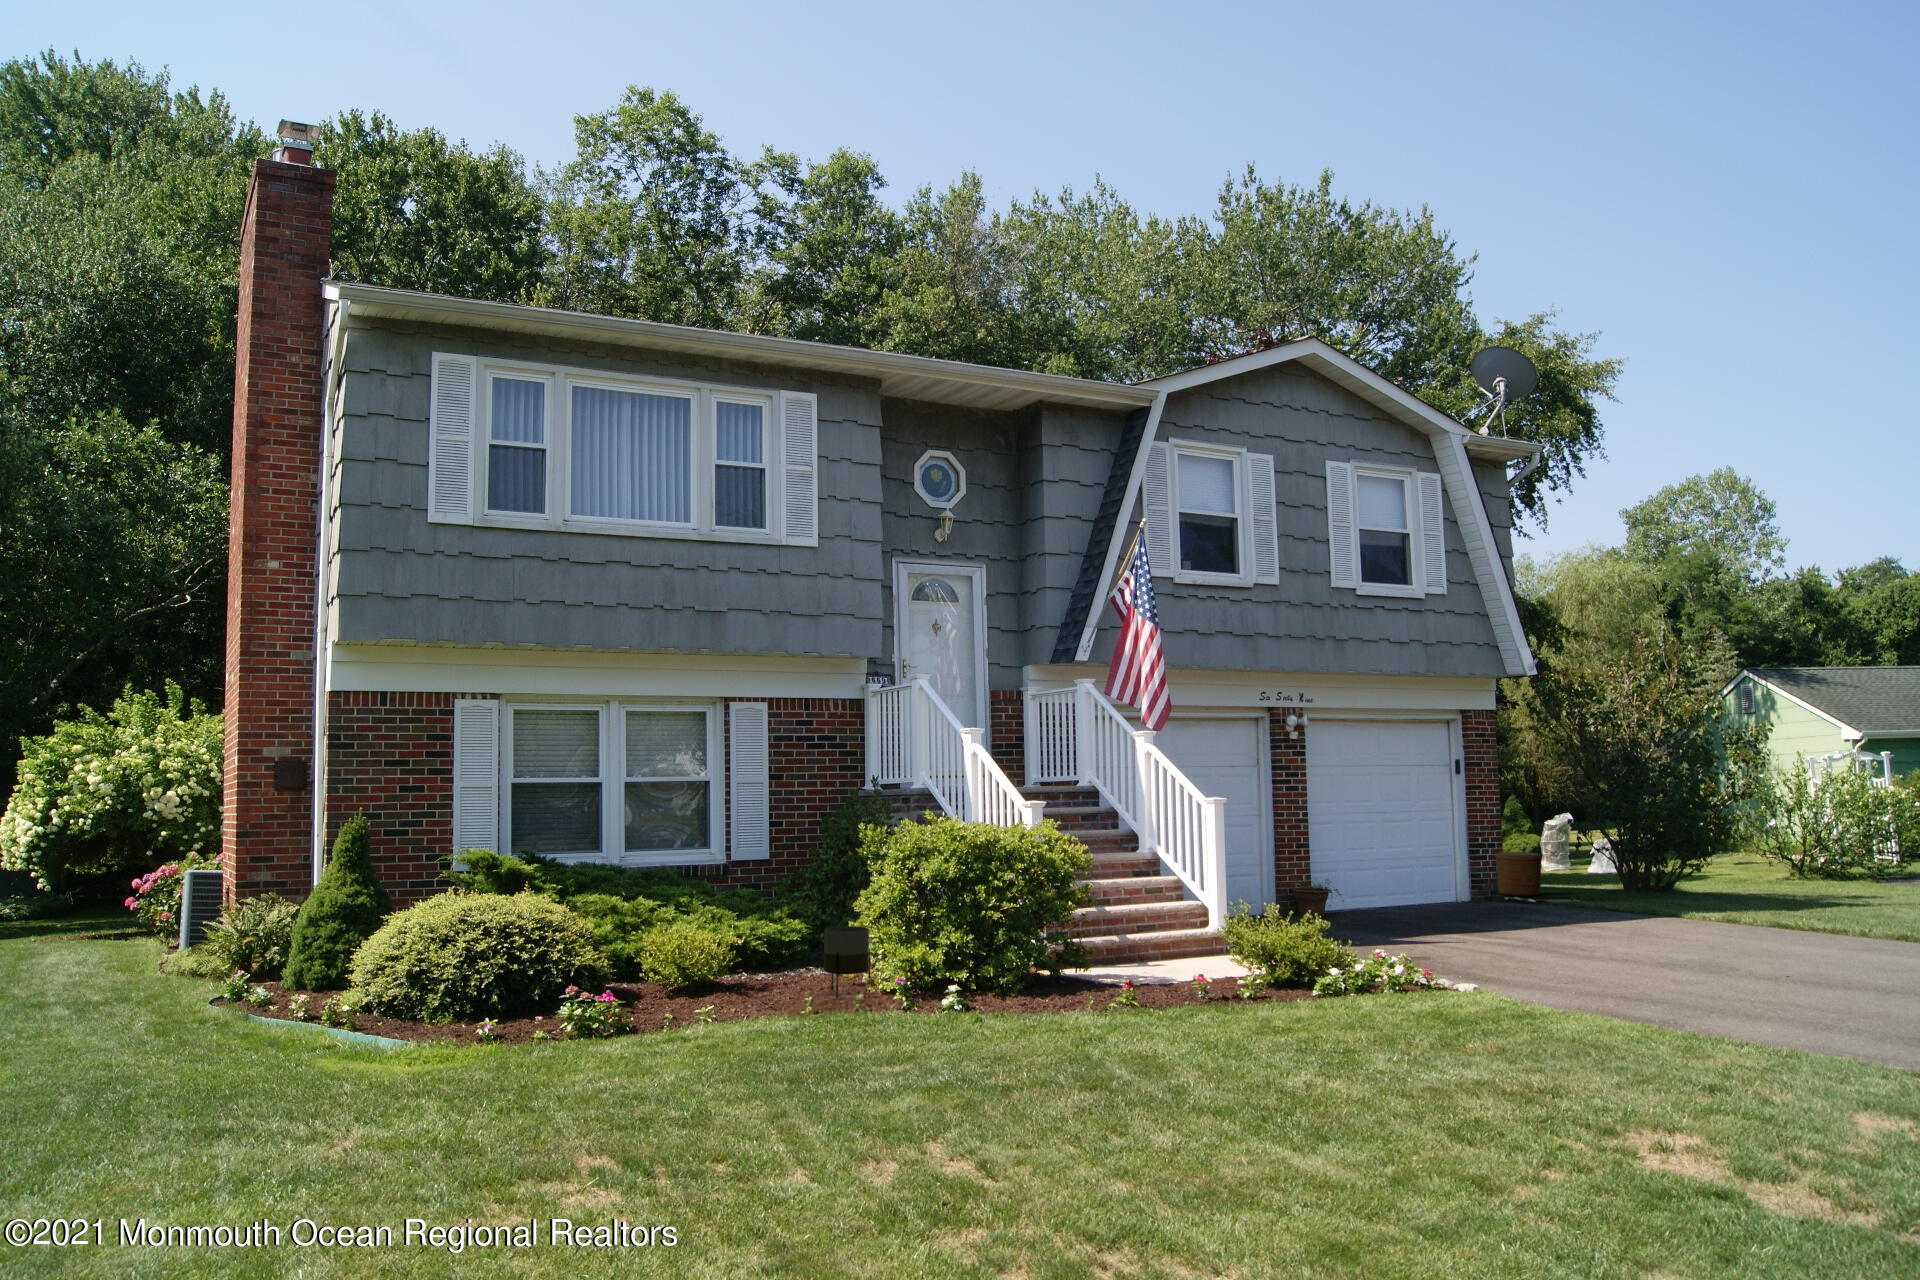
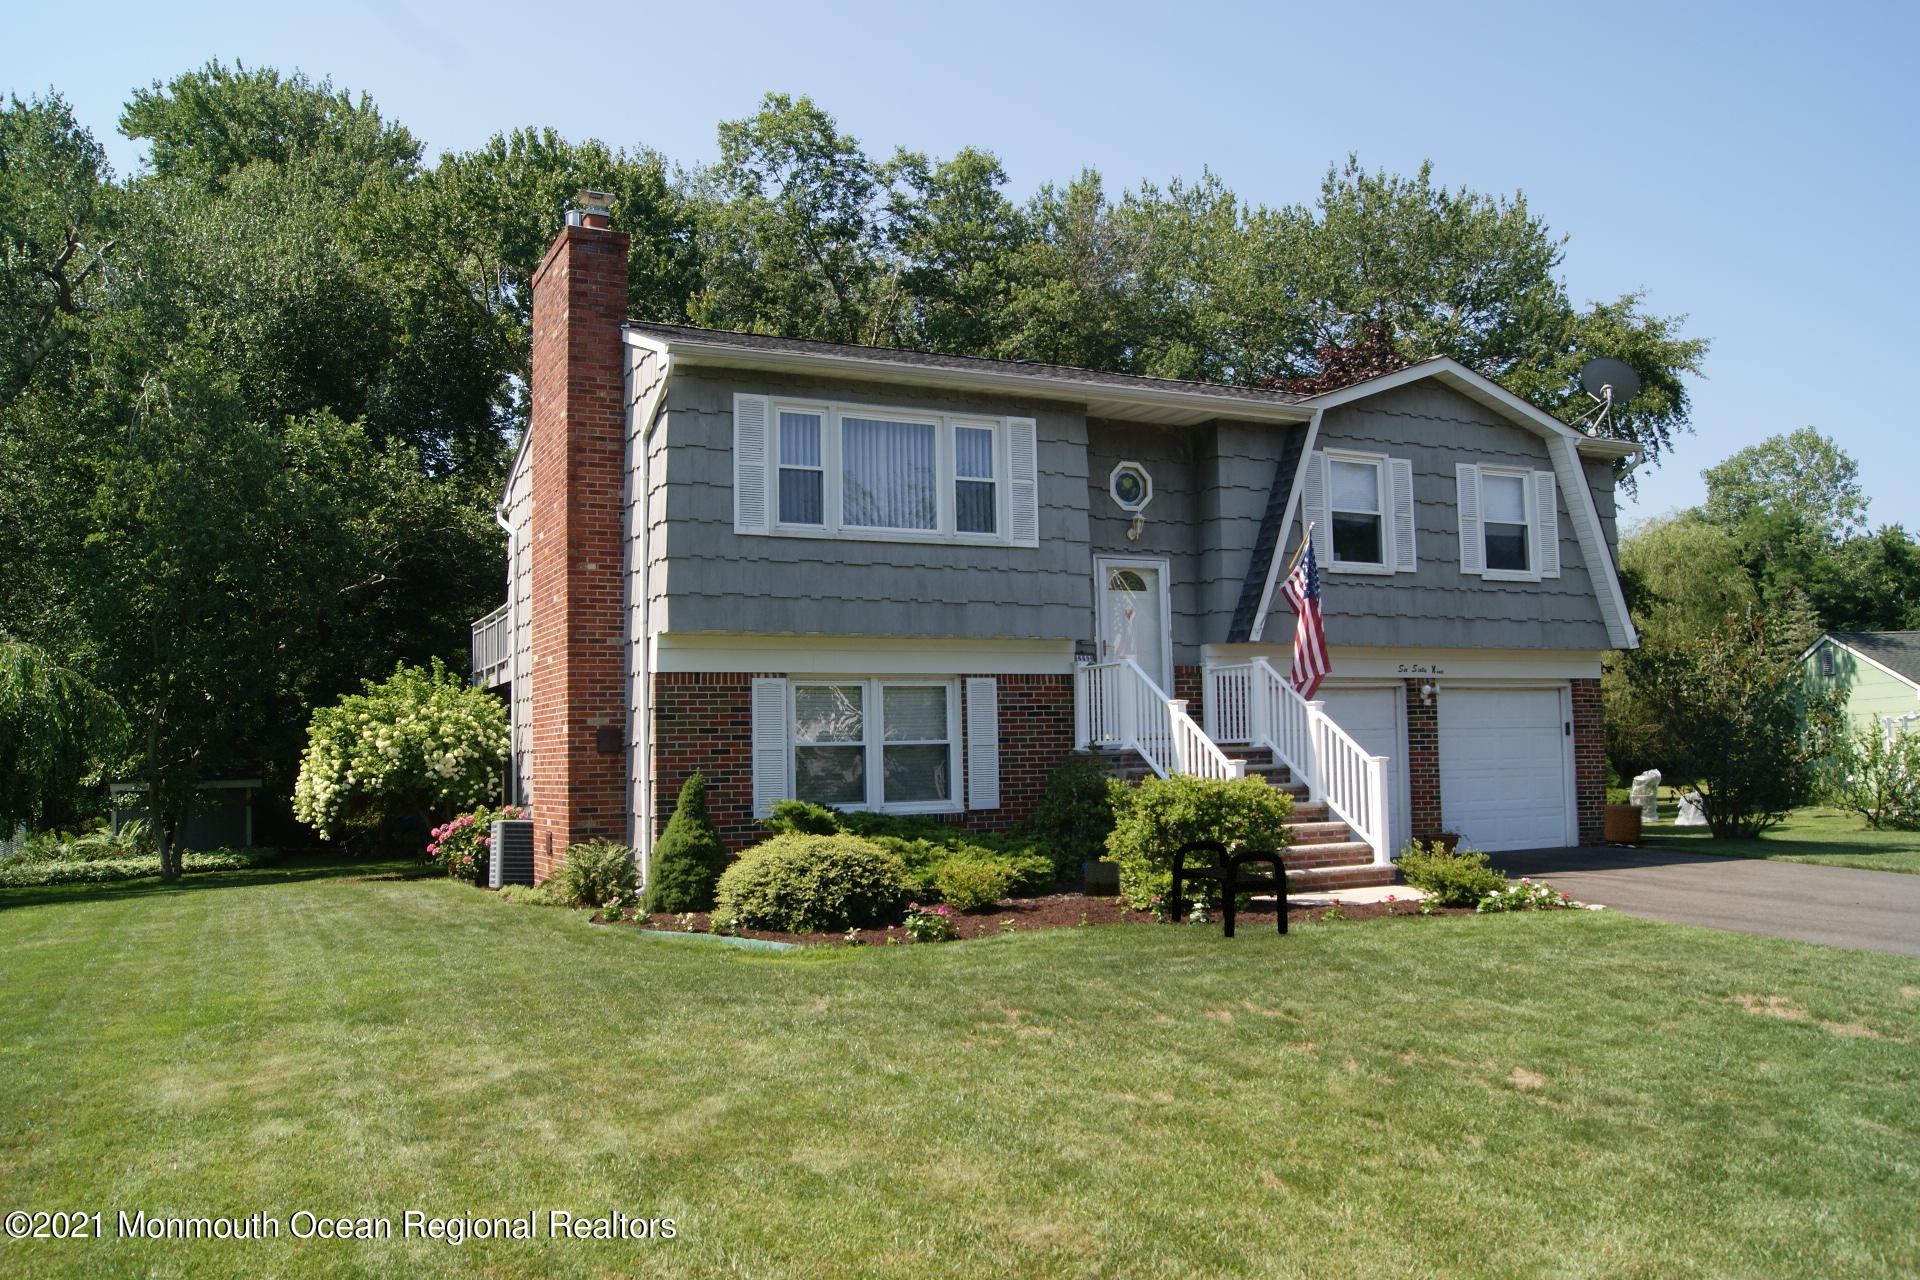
bench: none [926,901,1063,1028] -> present [1172,840,1288,937]

